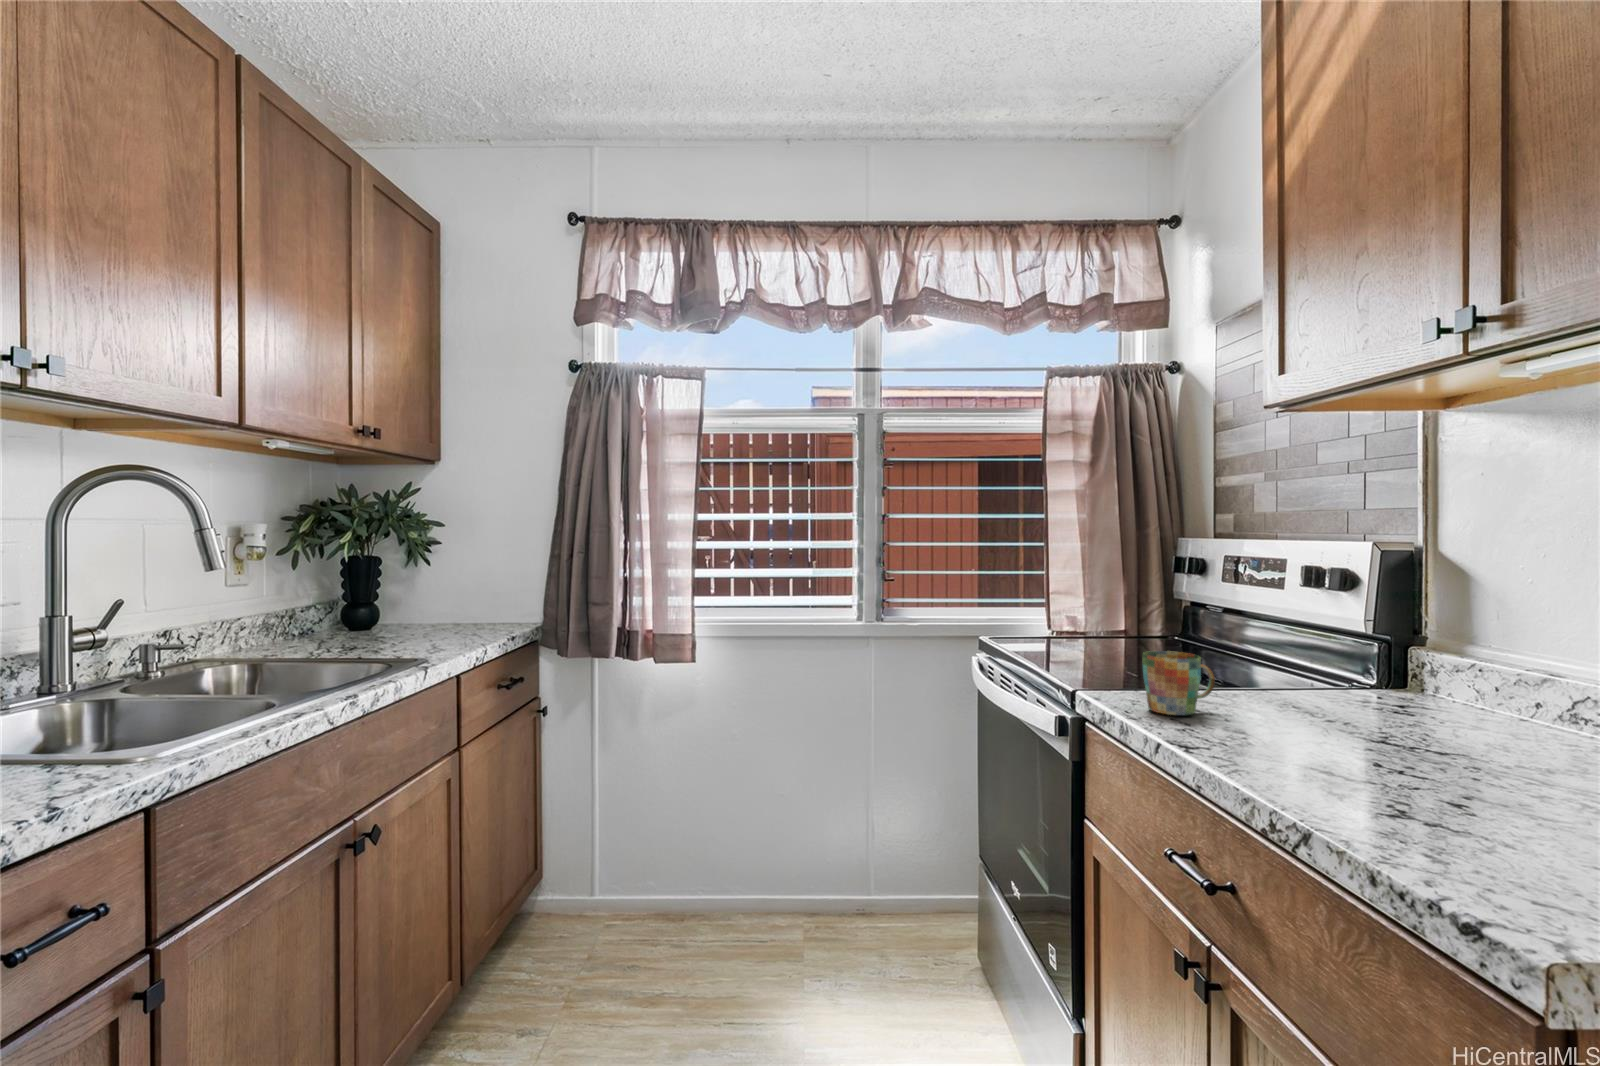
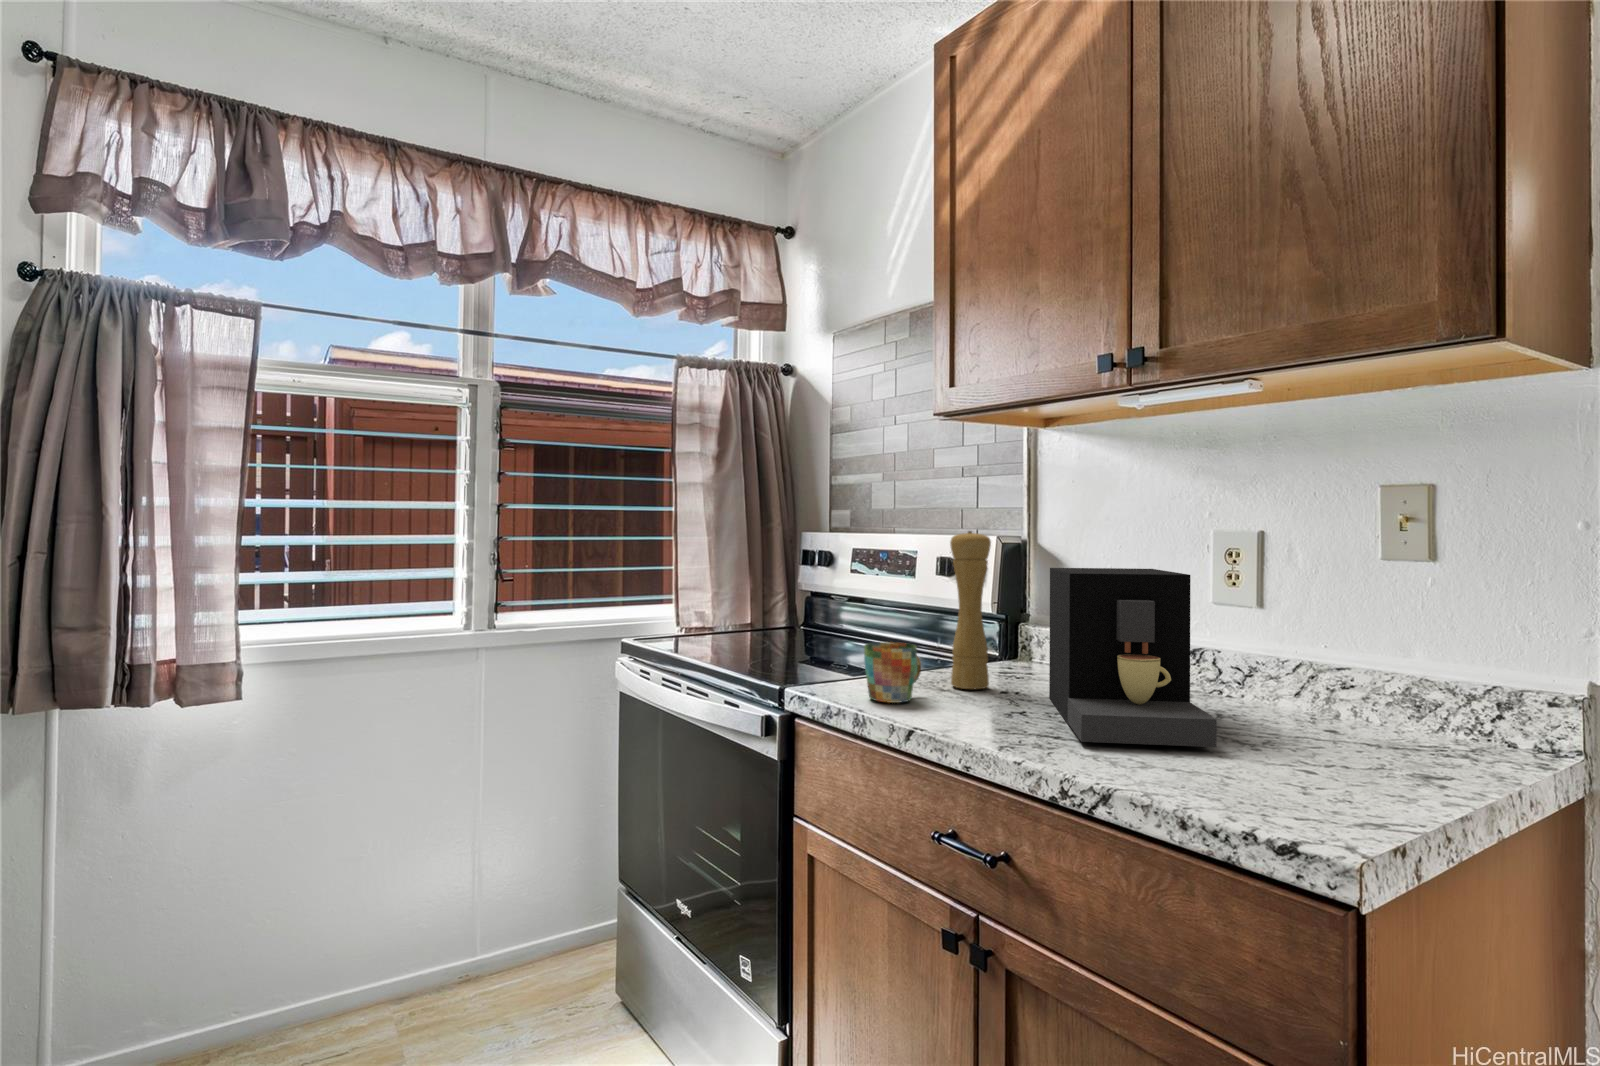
pepper mill: none [1264,534,1315,713] -> present [950,531,991,689]
coffee maker: none [1339,578,1537,811] -> present [1049,568,1217,747]

